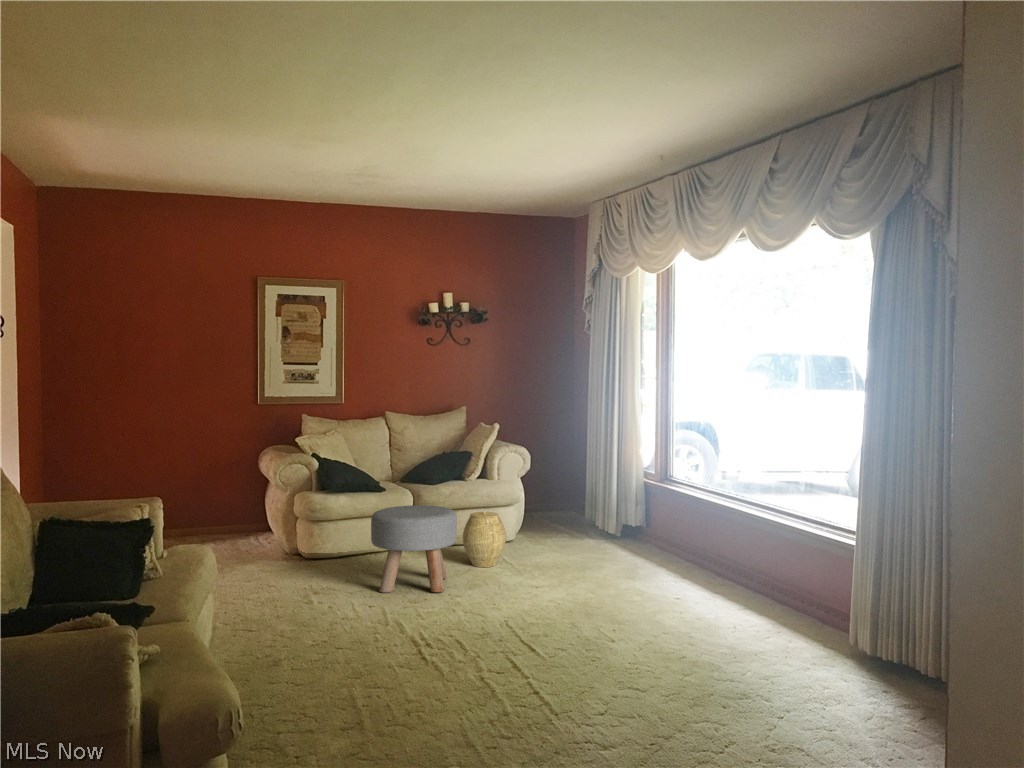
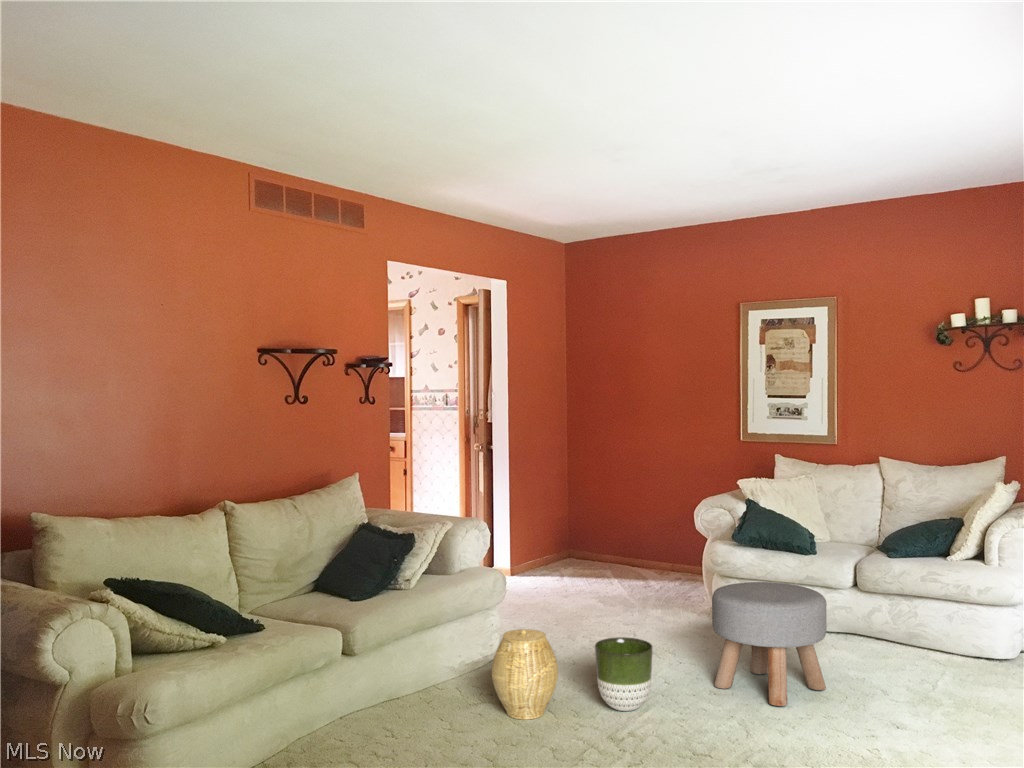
woven basket: present [463,511,506,567] -> present [492,629,558,720]
planter: none [328,561,377,621] -> present [595,637,652,711]

